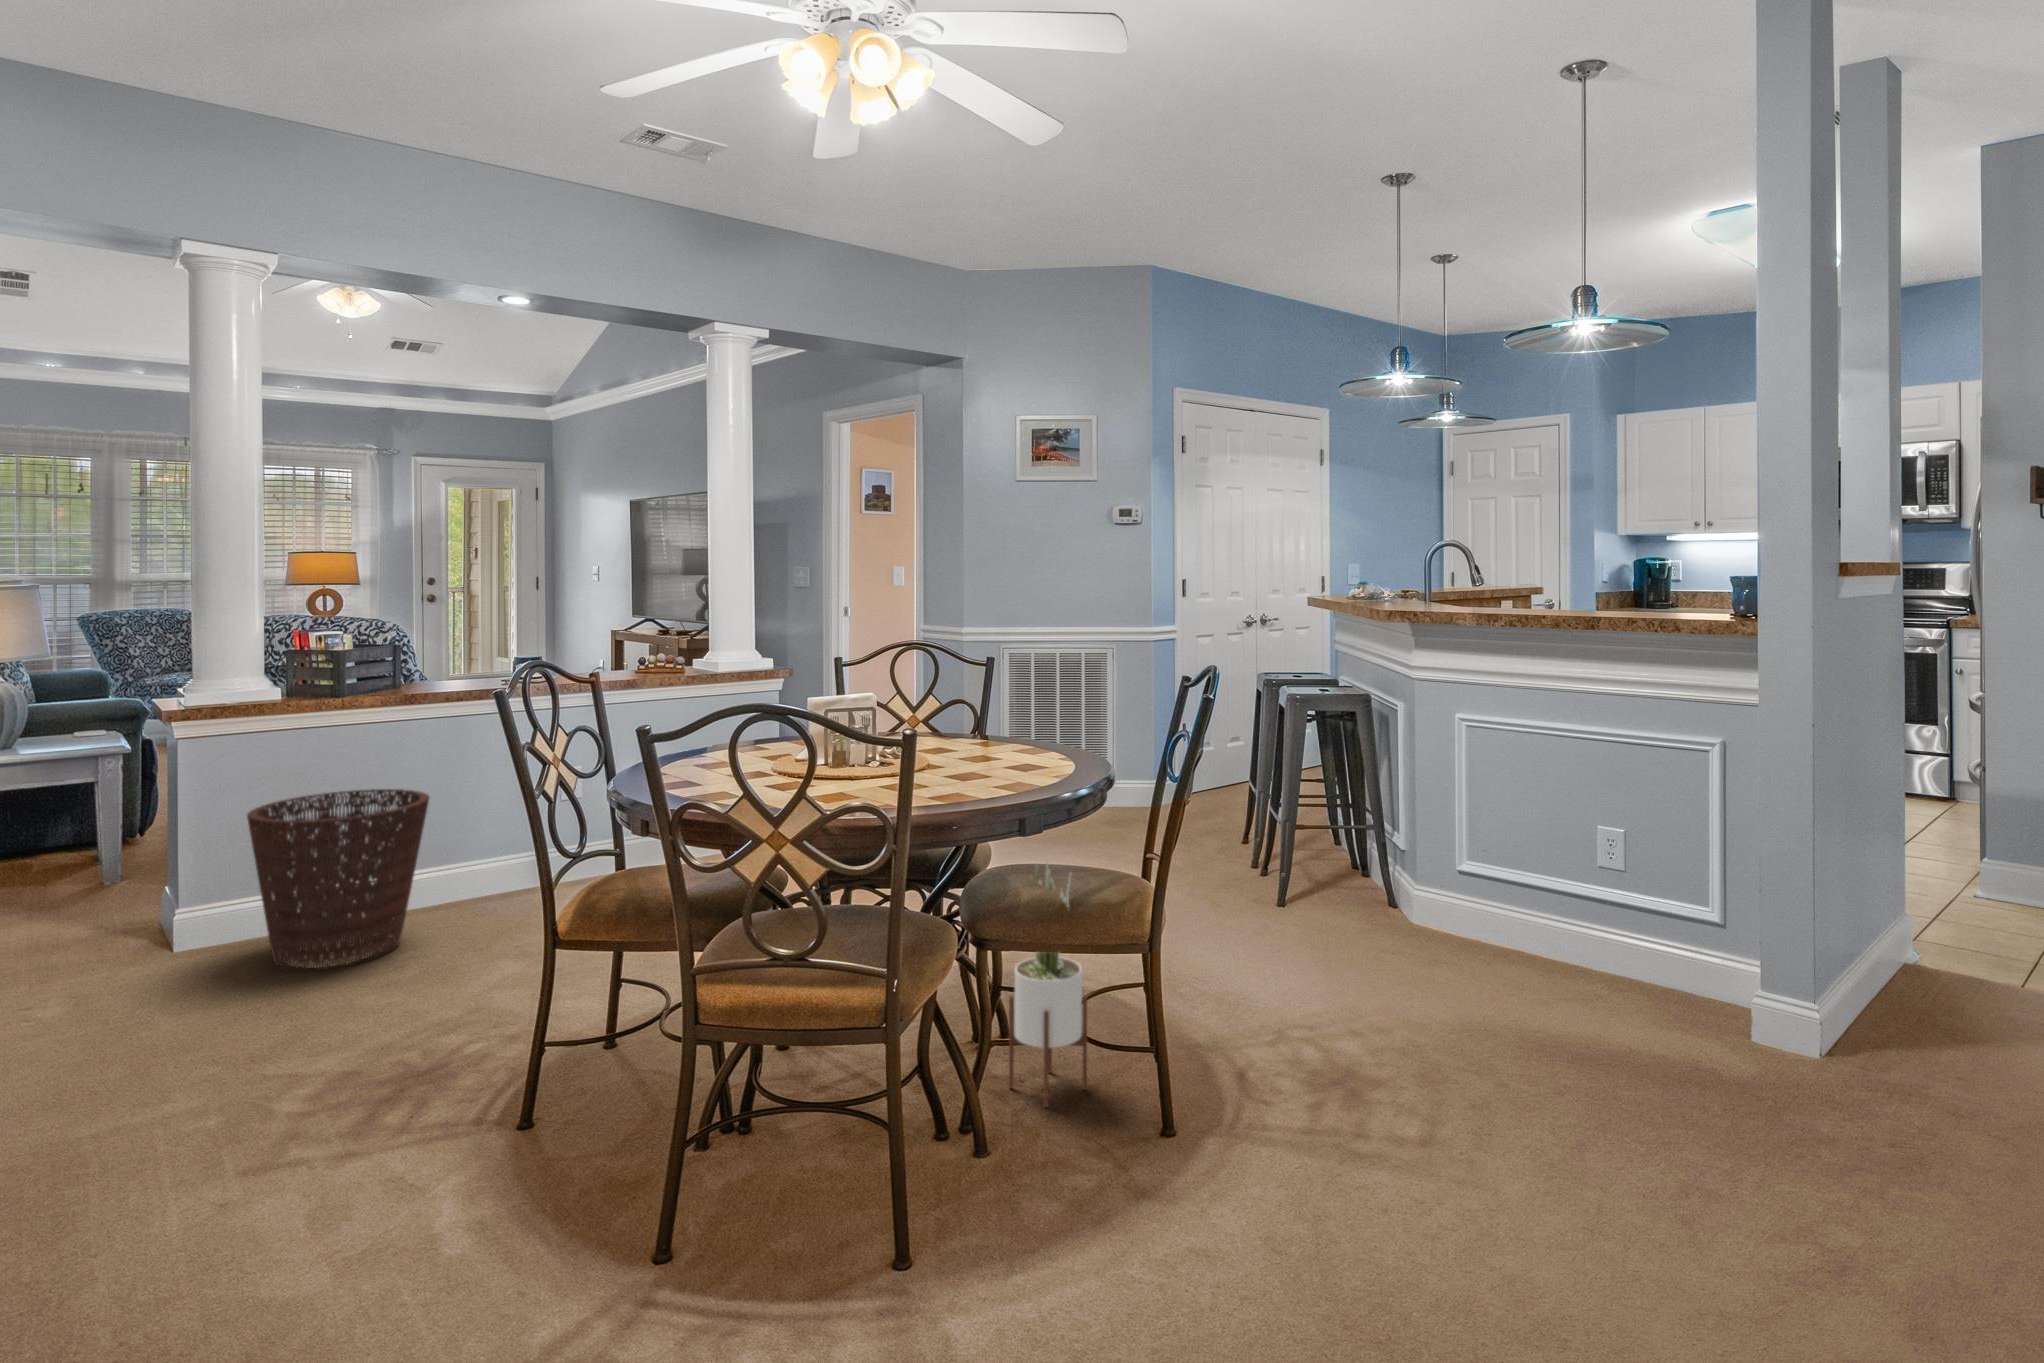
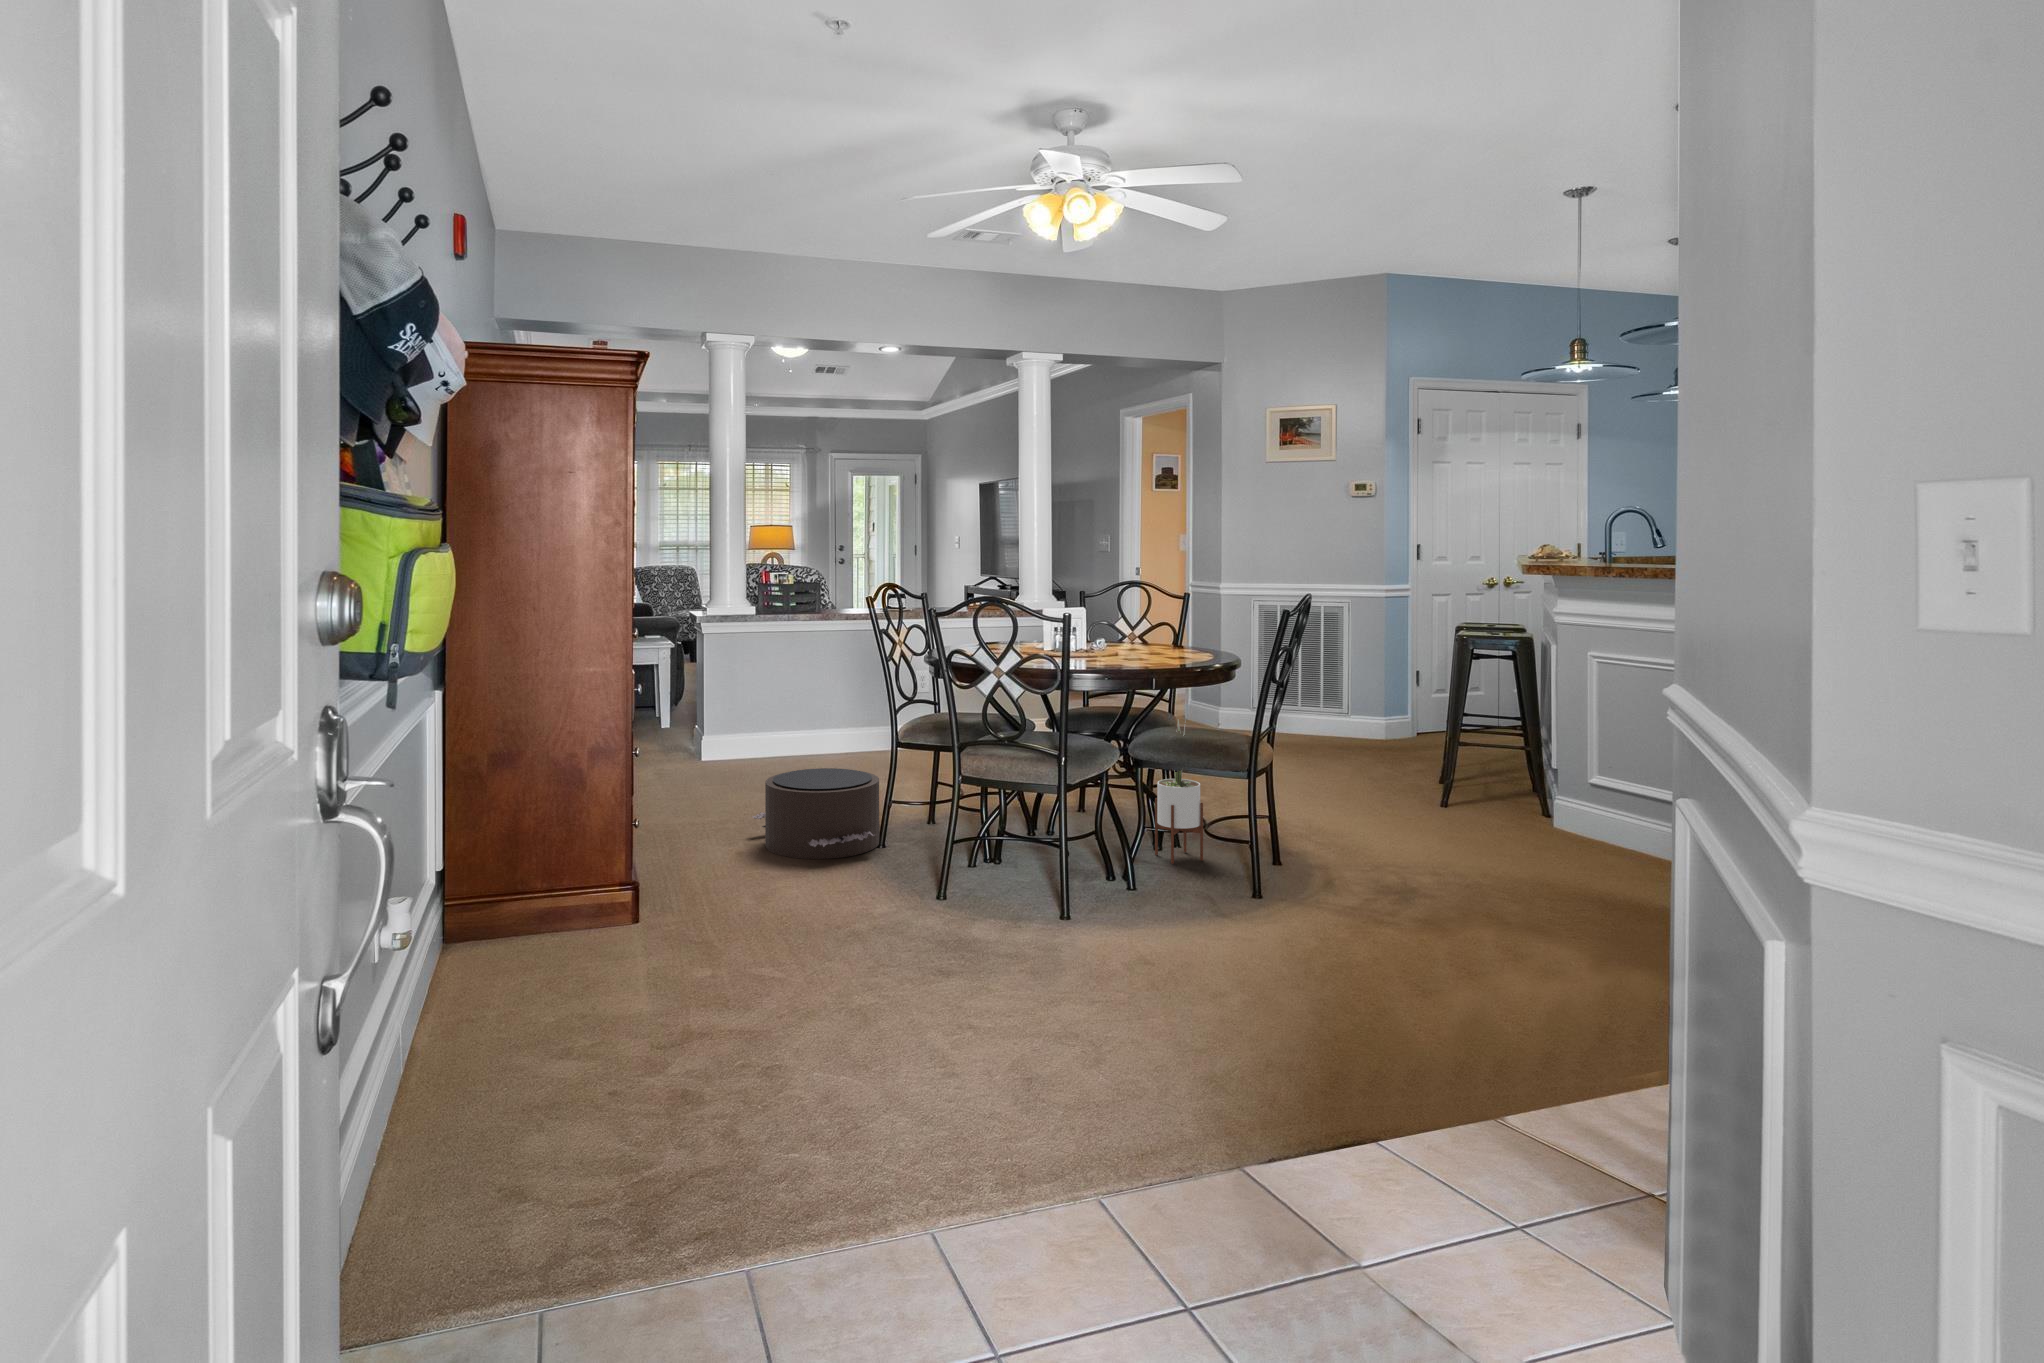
basket: present [247,789,429,971] -> none [748,672,841,772]
pouf: none [216,1009,510,1248] -> present [752,768,879,859]

